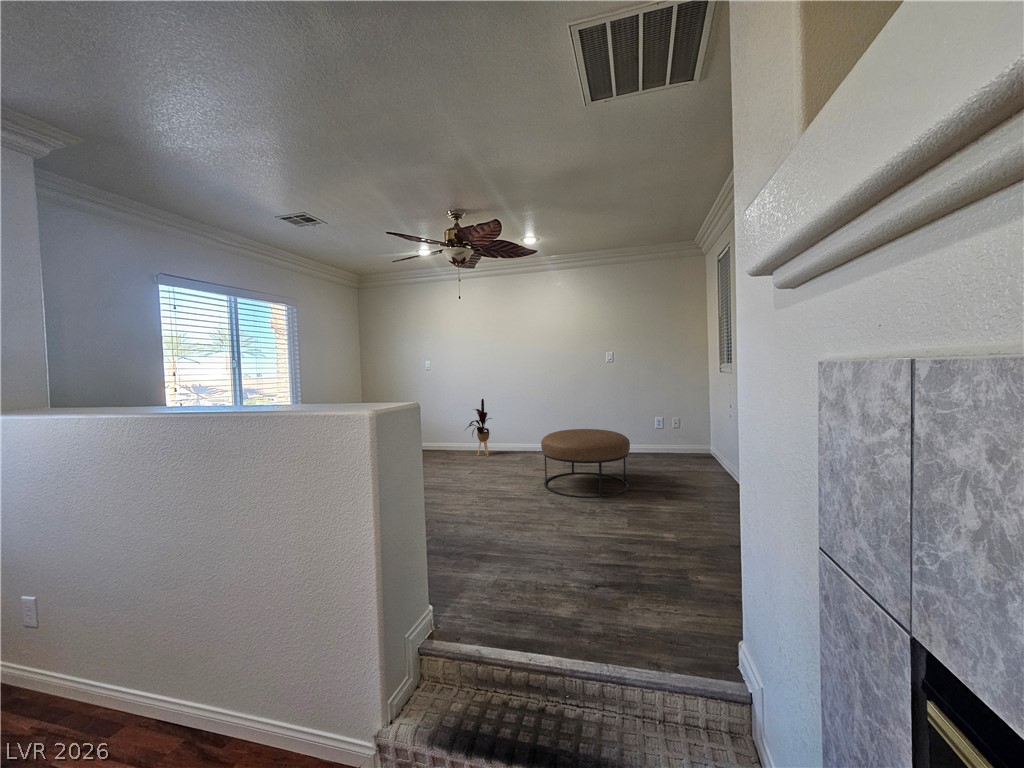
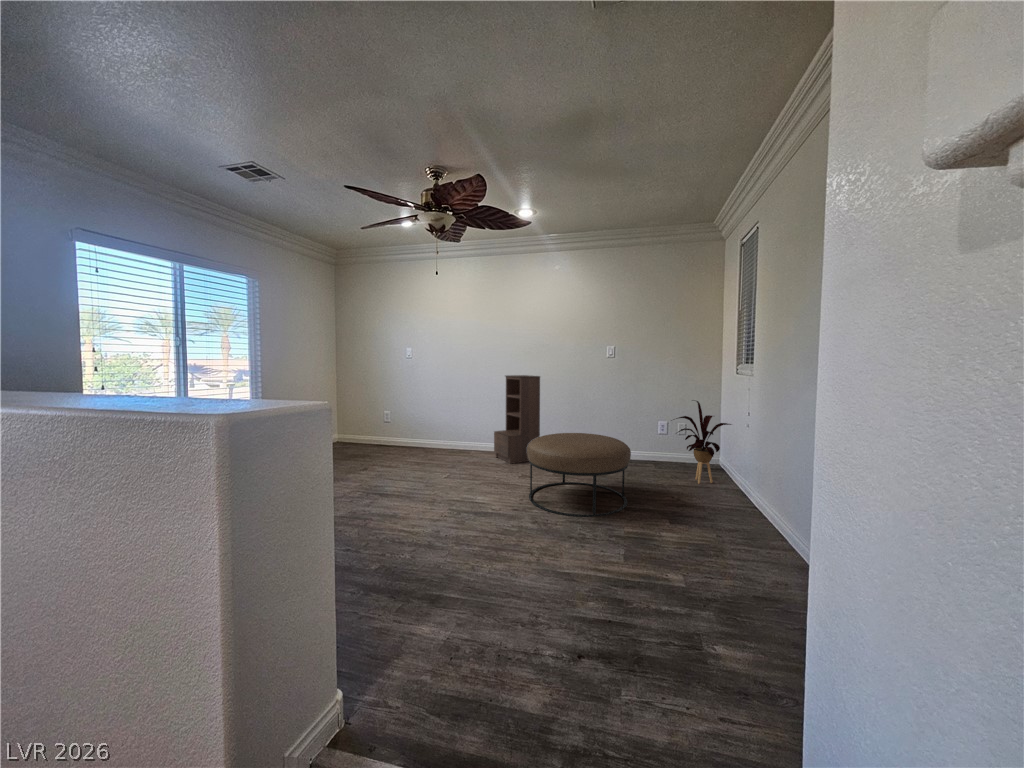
bookshelf: none [508,381,550,460] -> present [494,375,540,464]
house plant: present [467,399,491,455] -> present [673,401,731,484]

